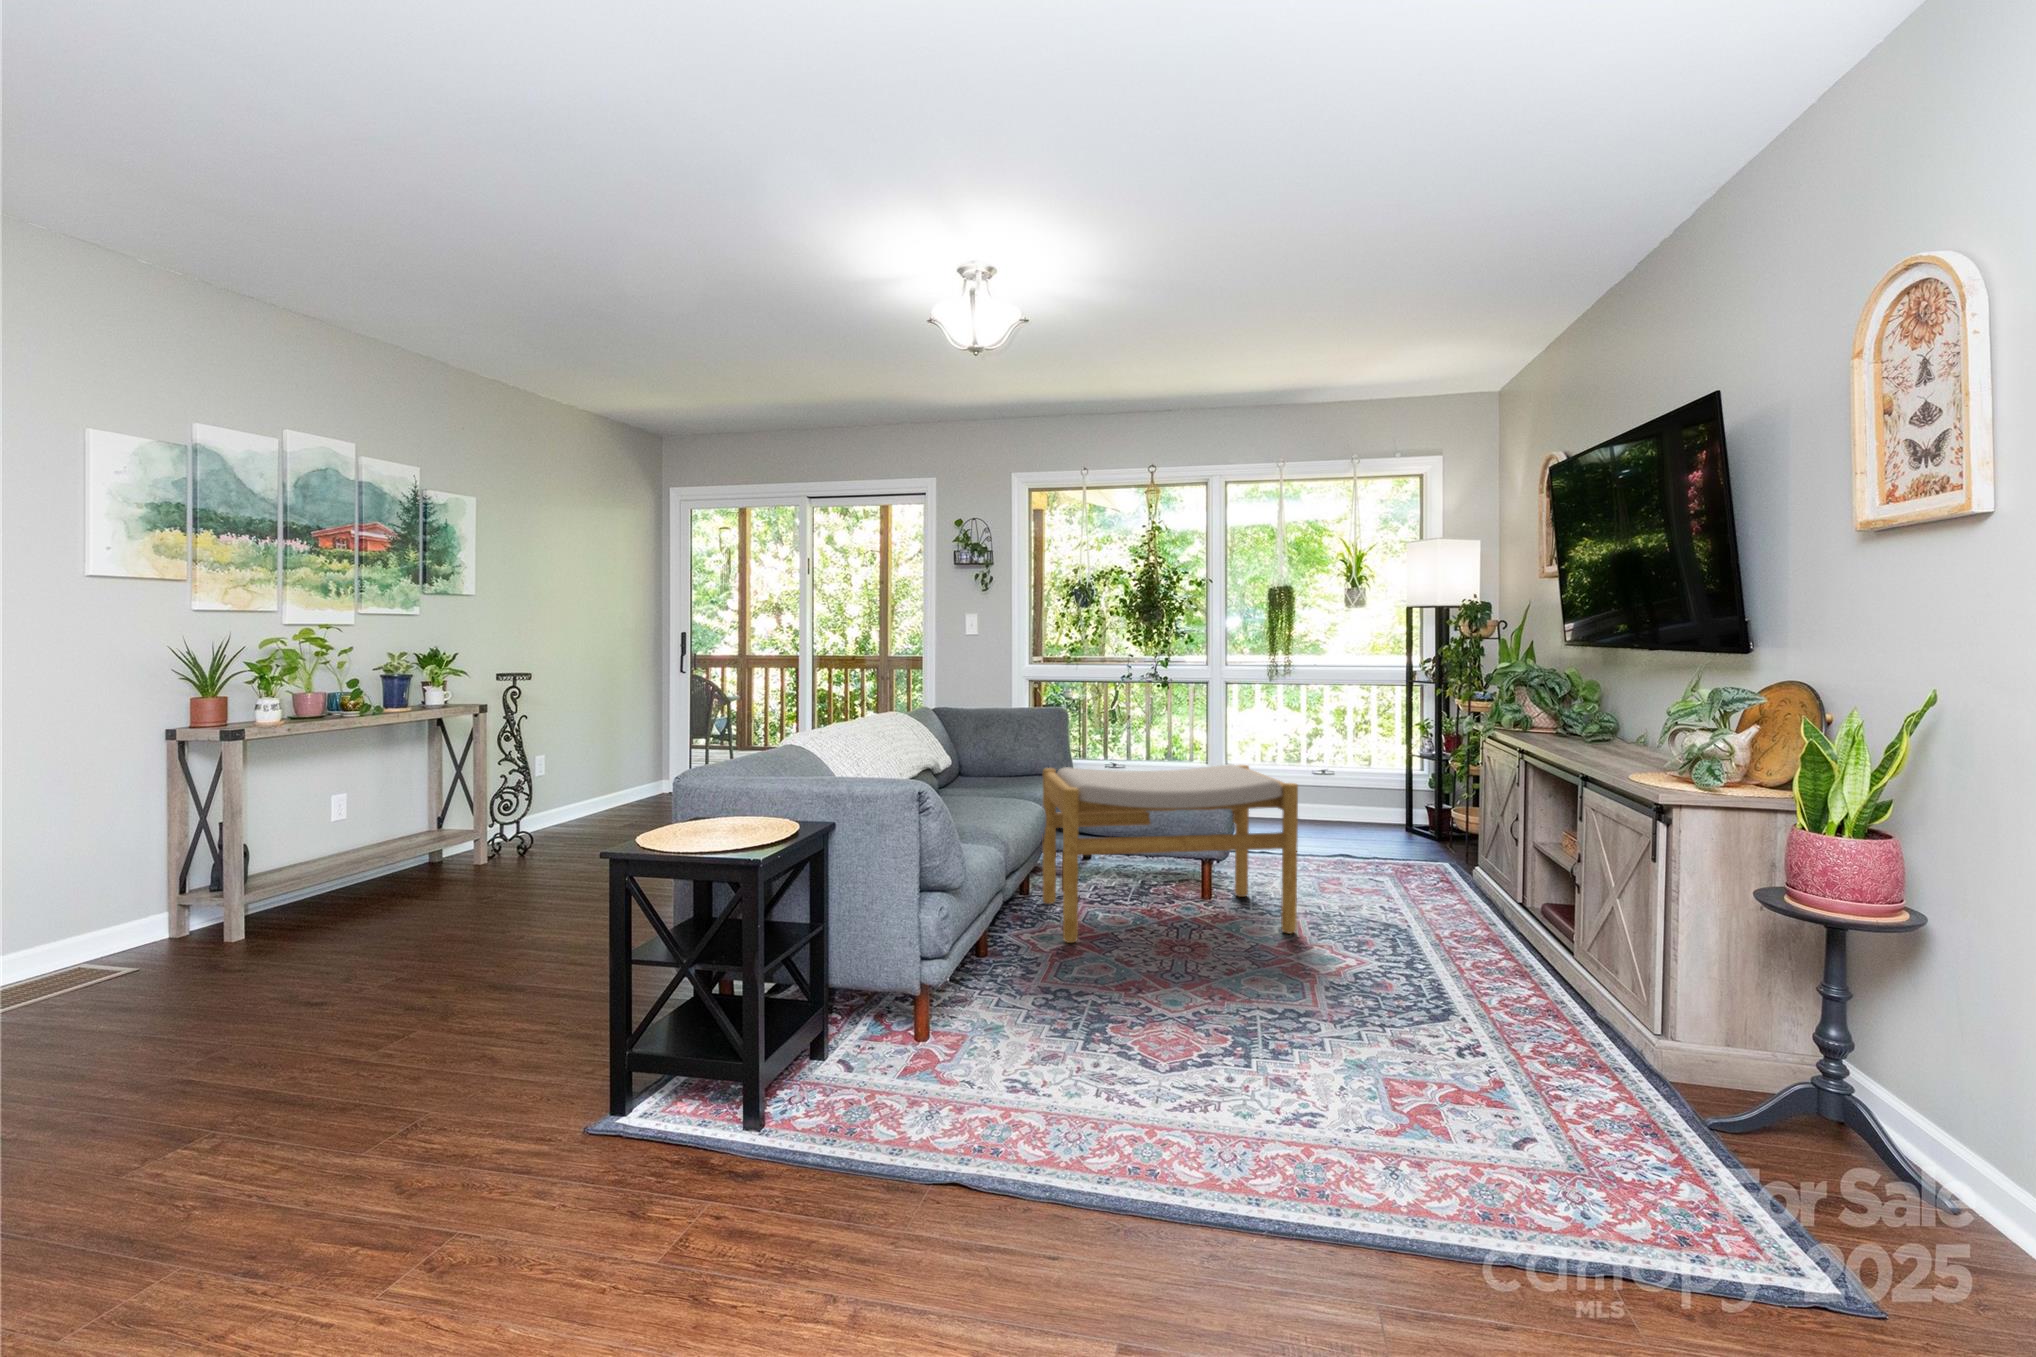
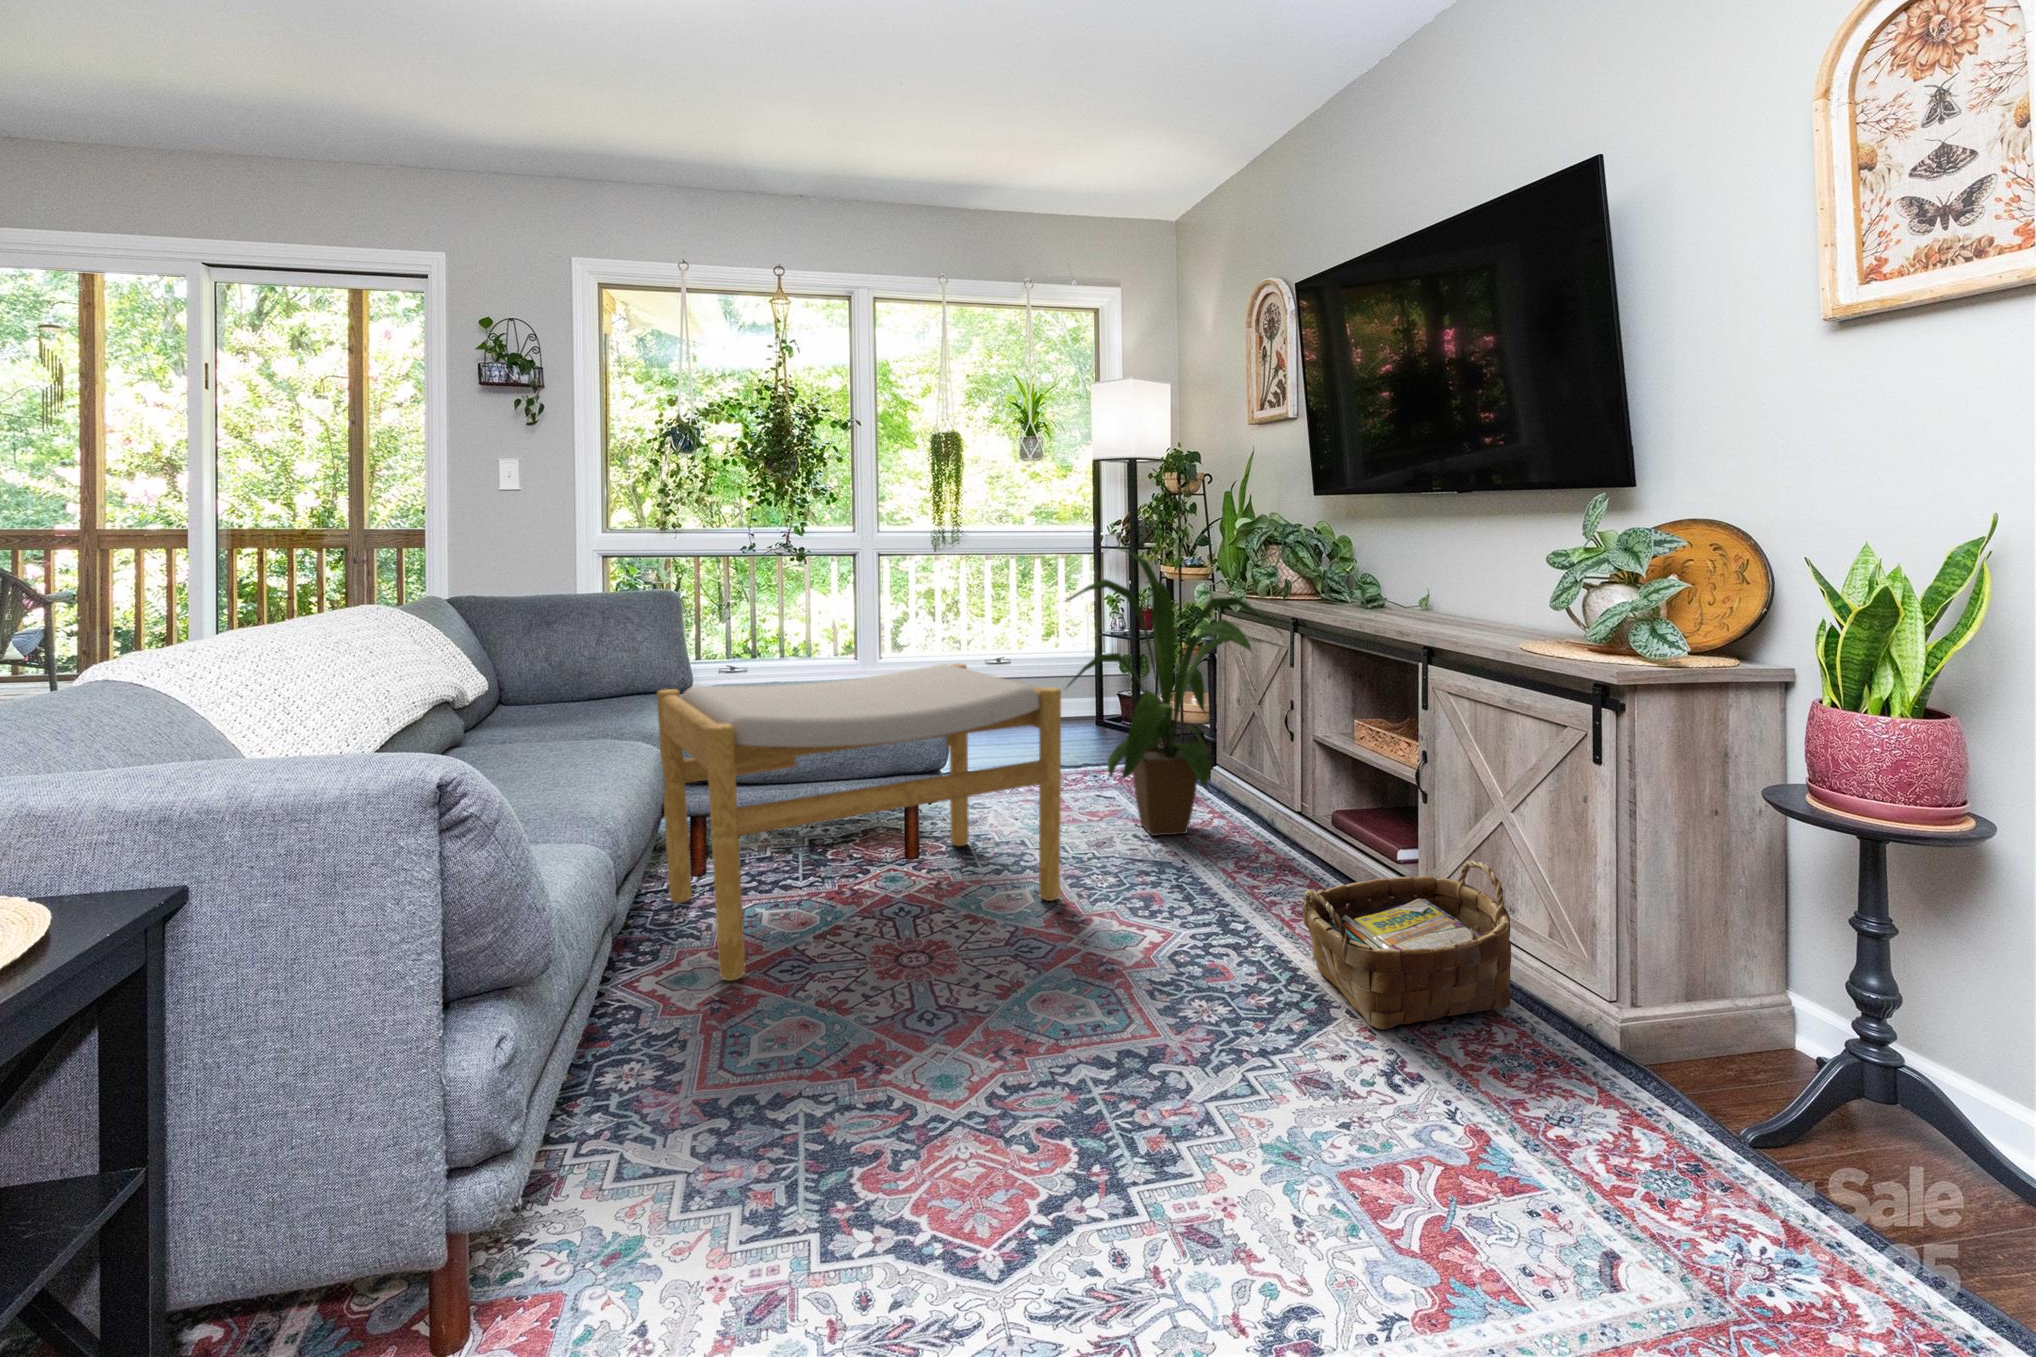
house plant: none [1324,685,1500,910] -> present [1066,548,1282,836]
woven basket: none [1437,924,1591,1029] -> present [1302,860,1511,1030]

